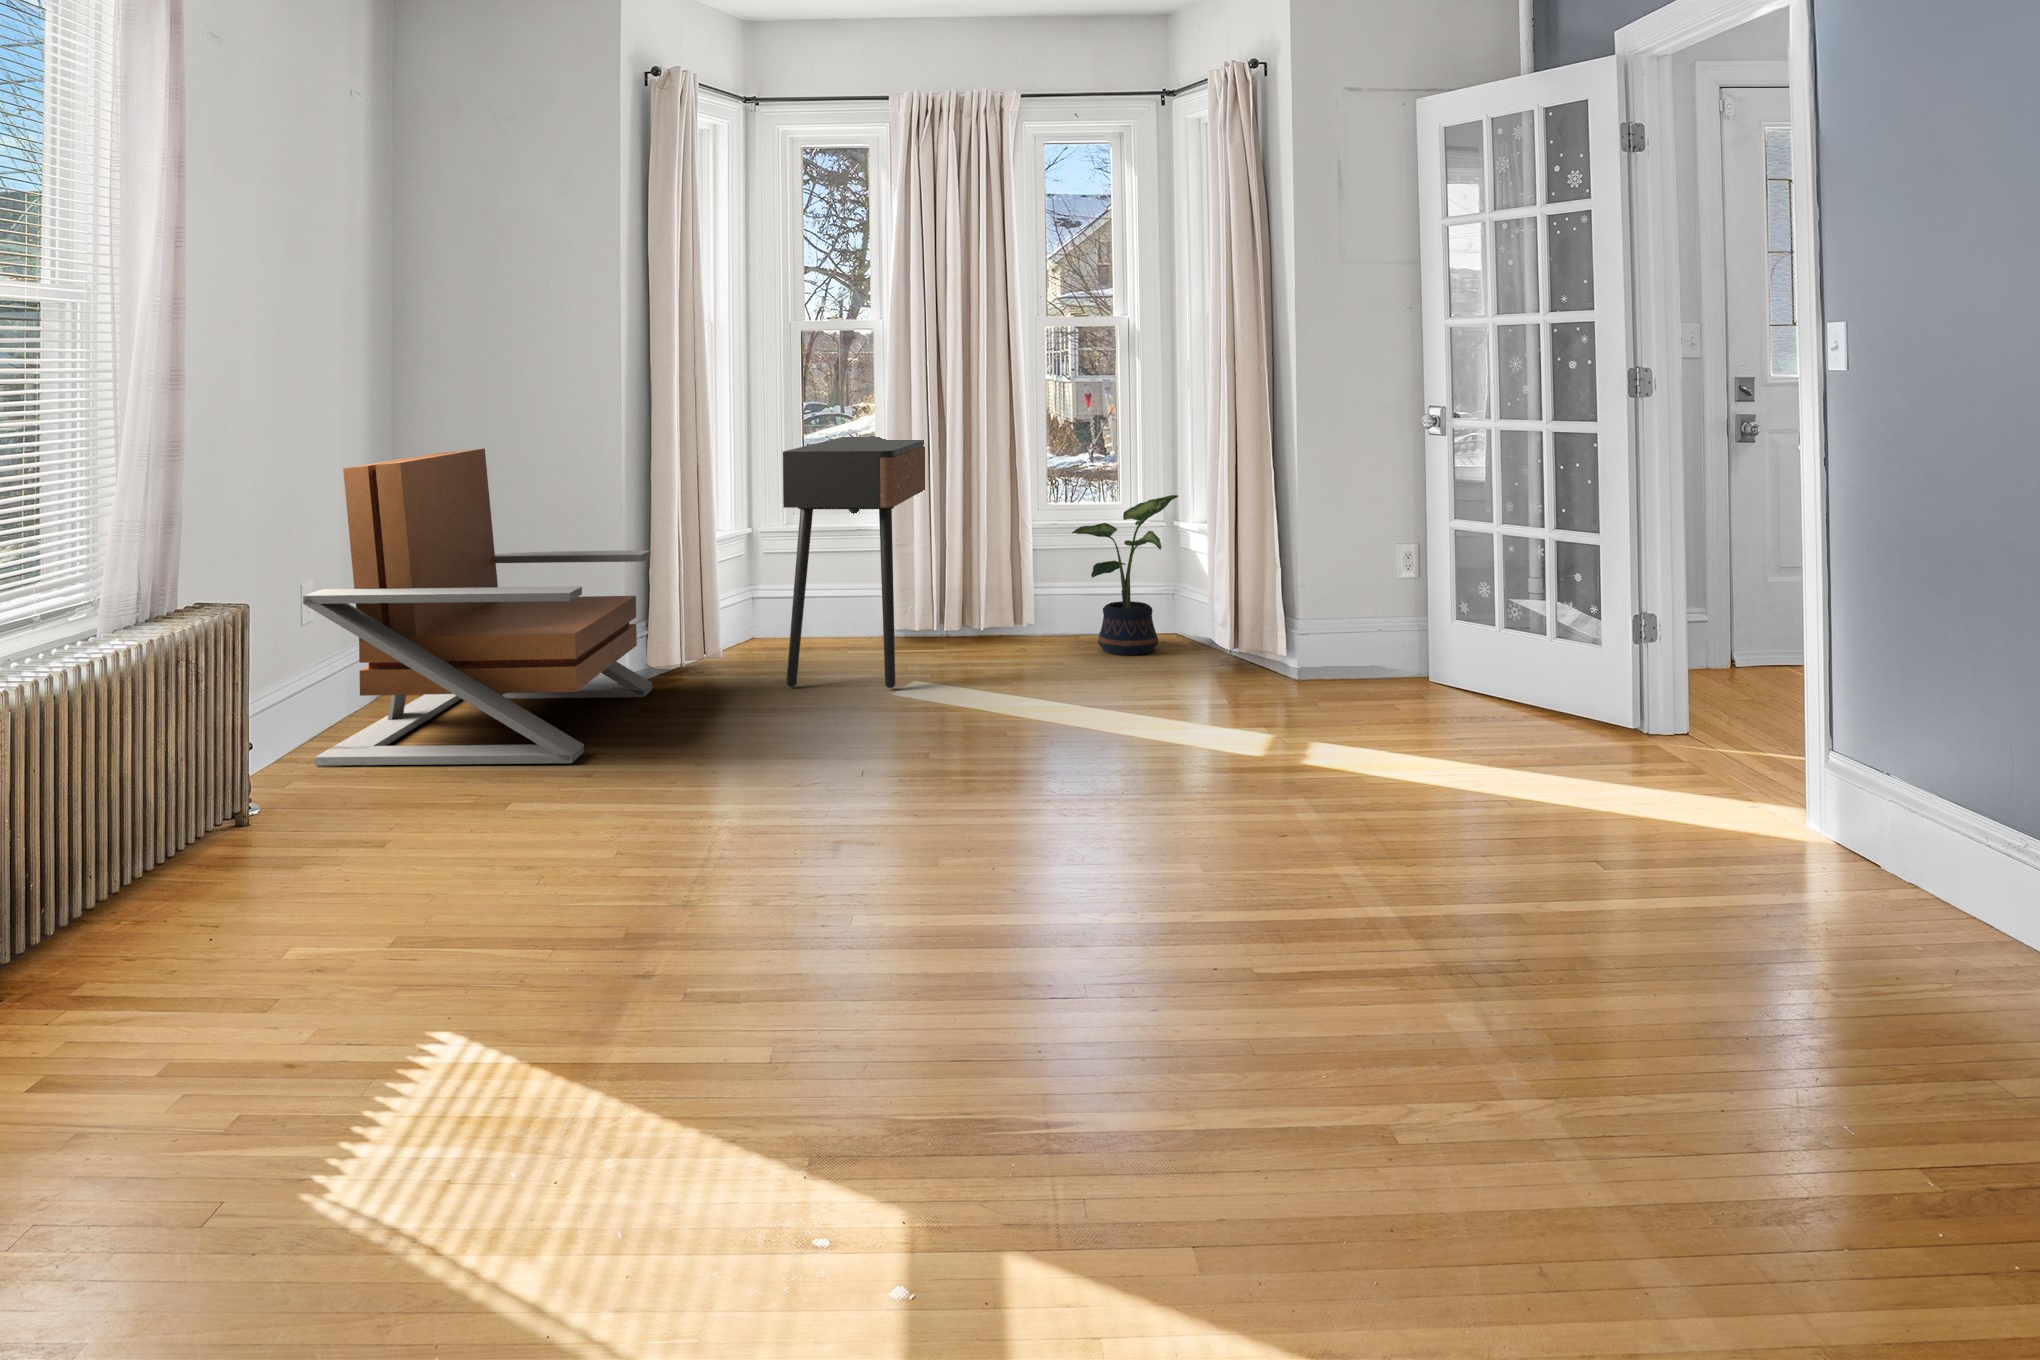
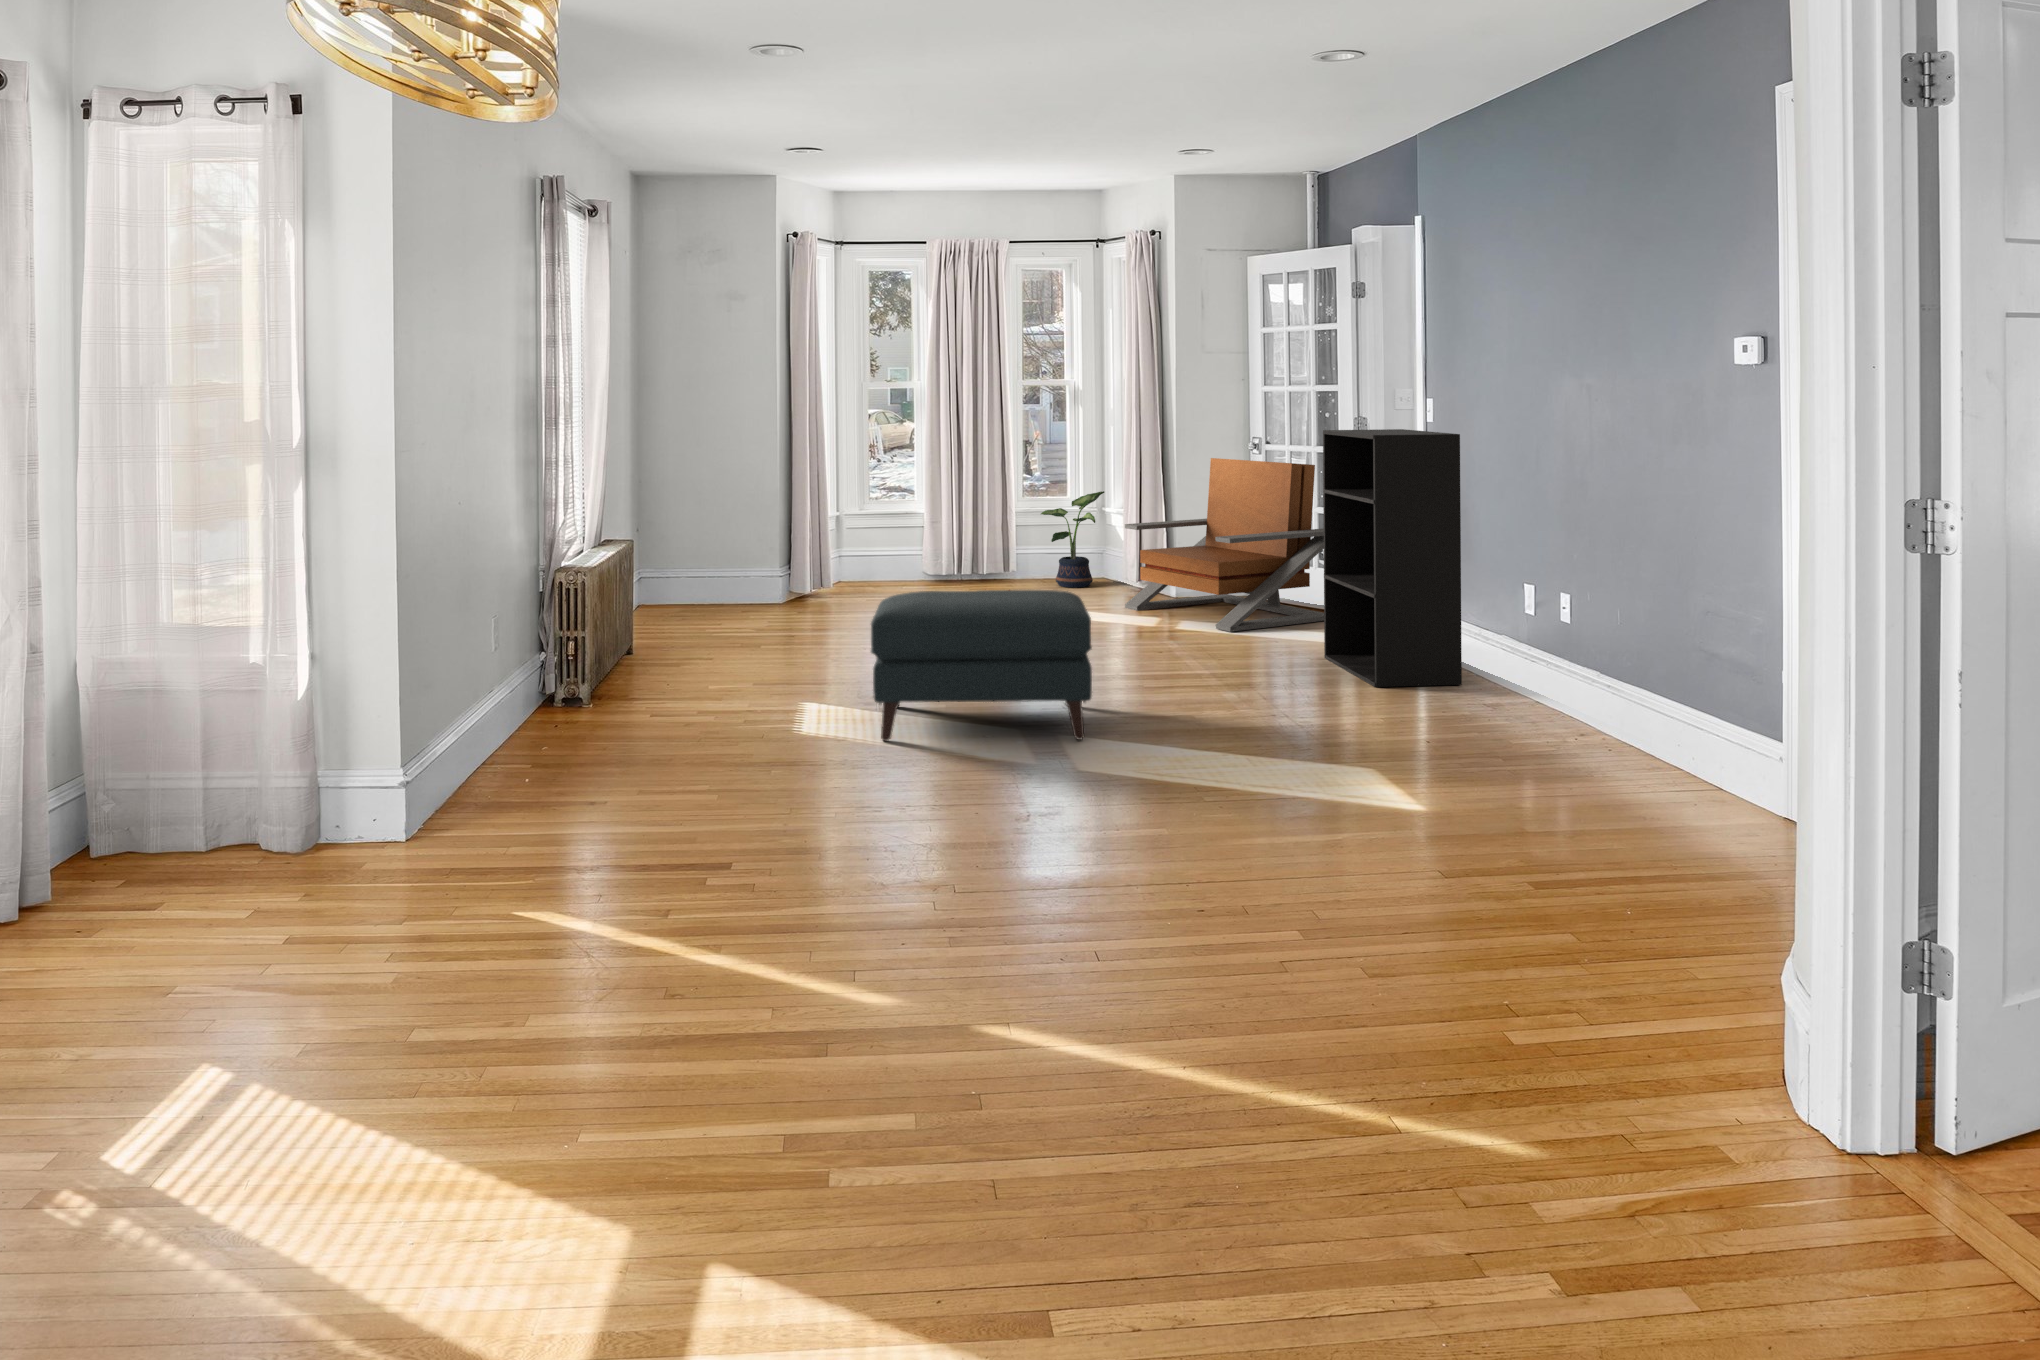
bookshelf: none [1619,383,2008,990] -> present [1323,429,1462,687]
console table: present [783,436,925,688] -> none [875,454,955,602]
lounge chair: present [303,449,652,765] -> present [1125,458,1324,632]
ottoman: none [461,778,1097,1278] -> present [871,590,1092,741]

